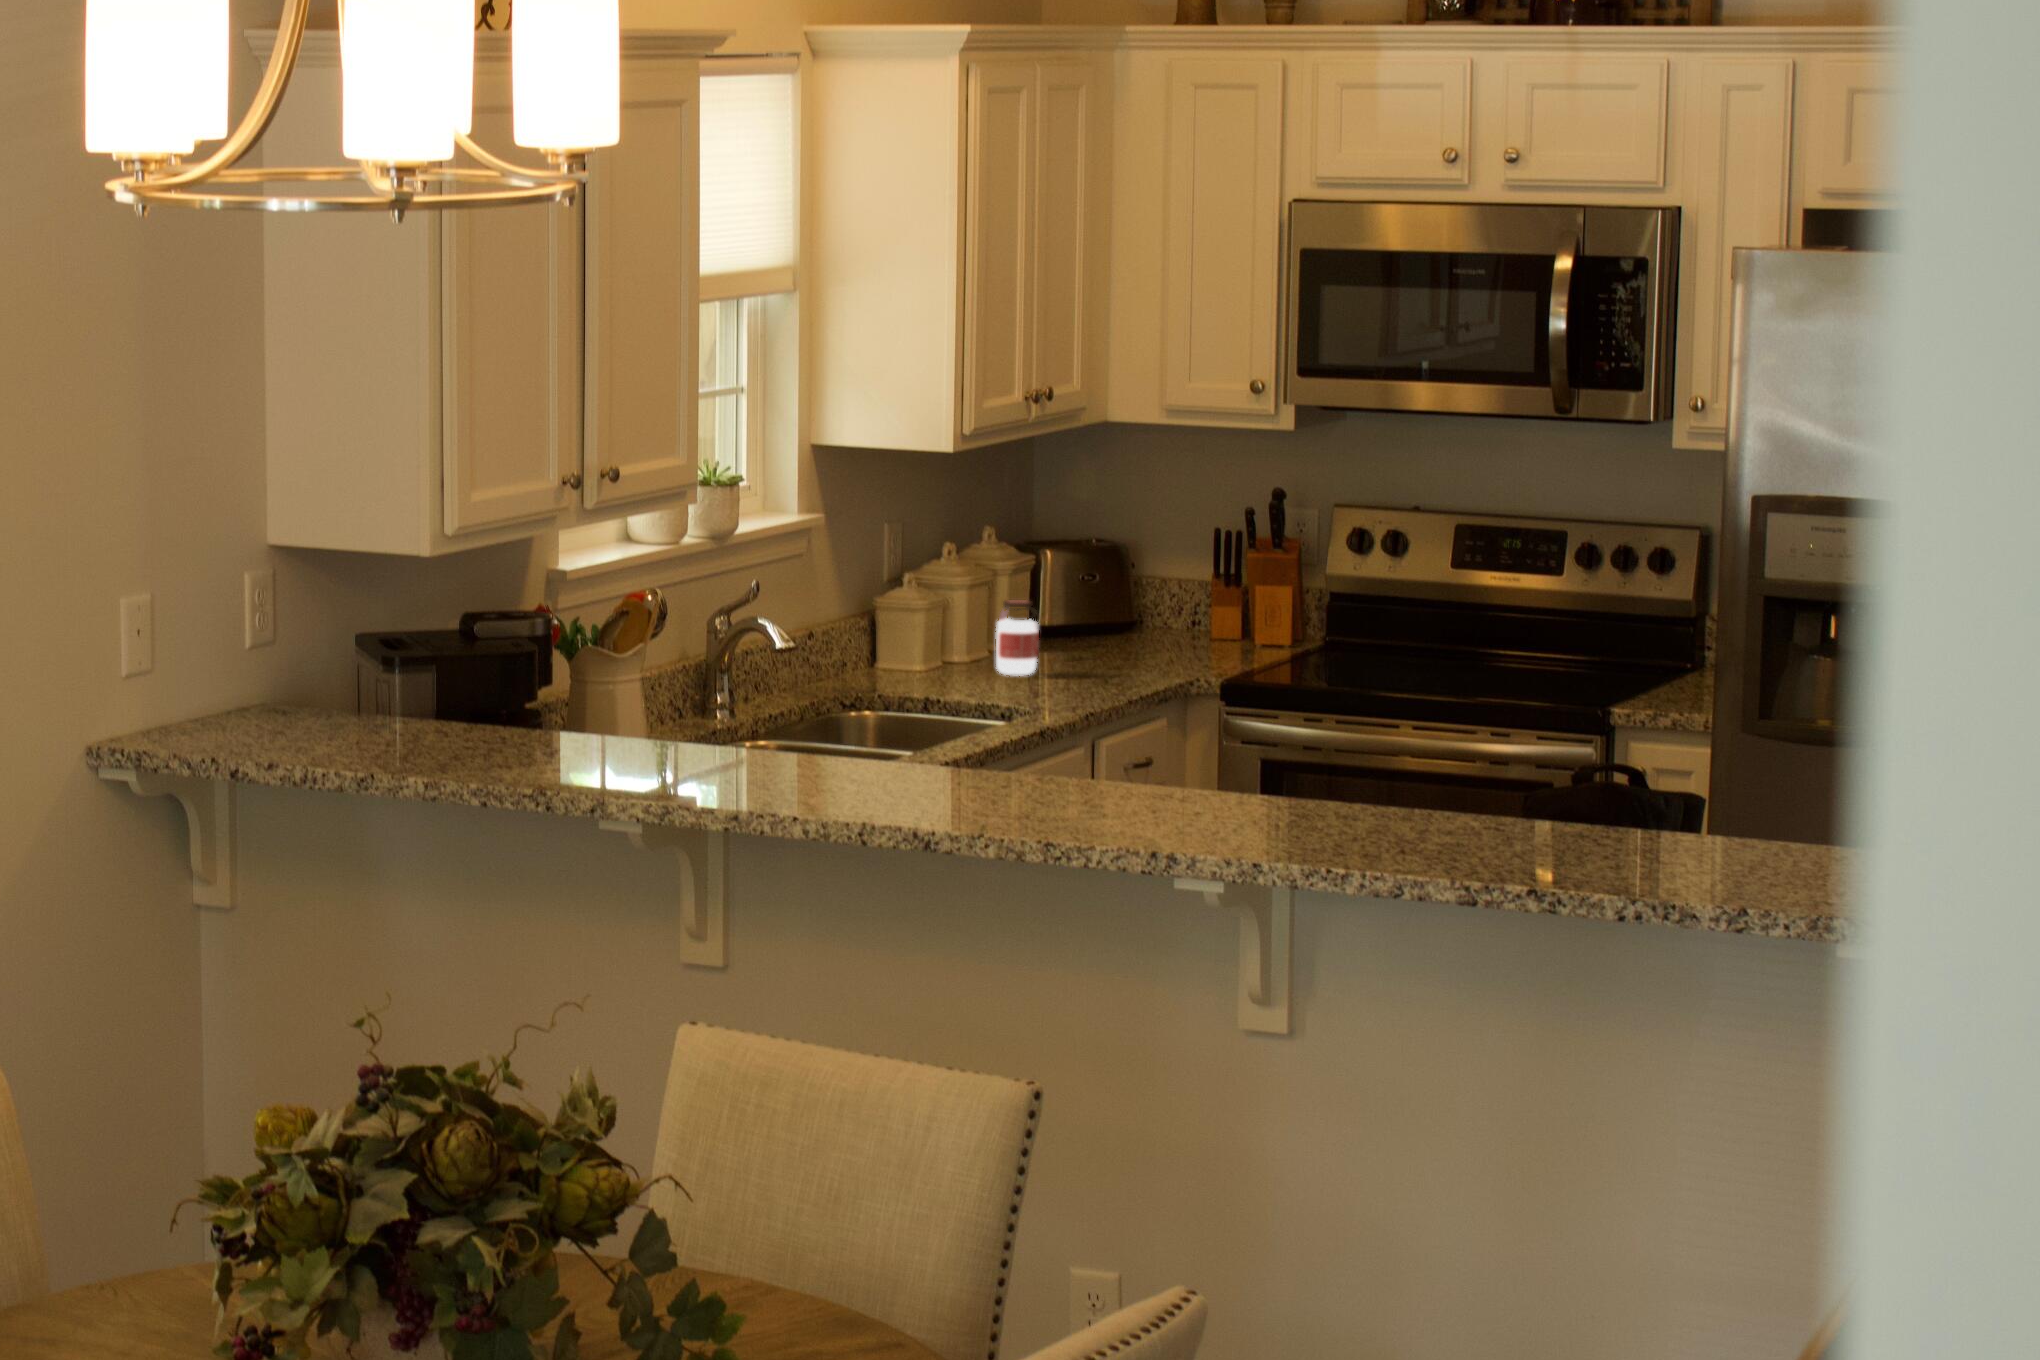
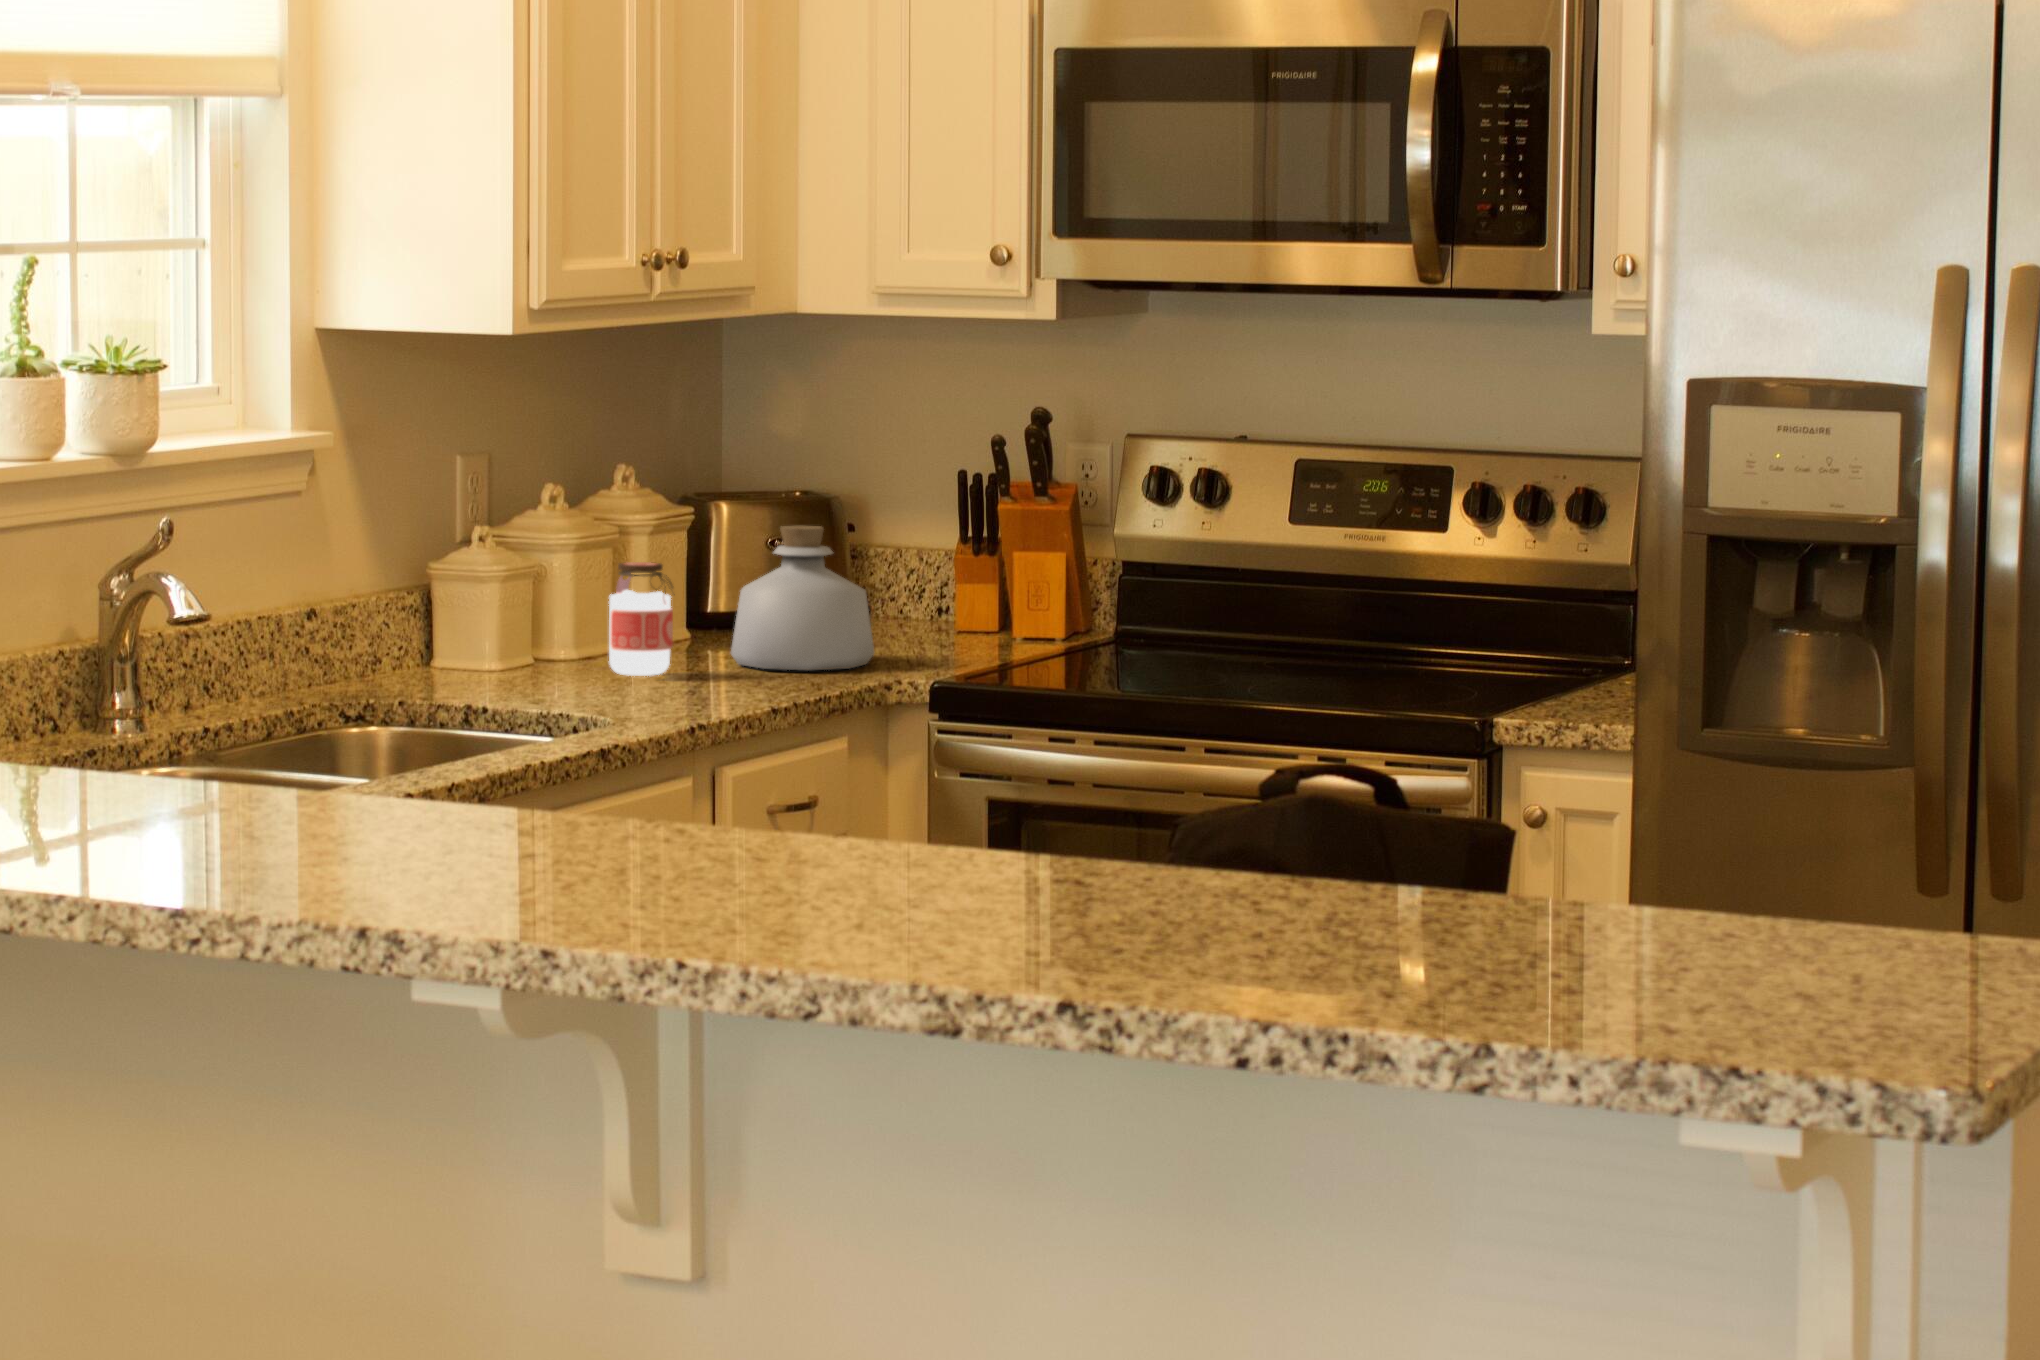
bottle: none [1069,573,1167,671] -> present [731,526,874,670]

